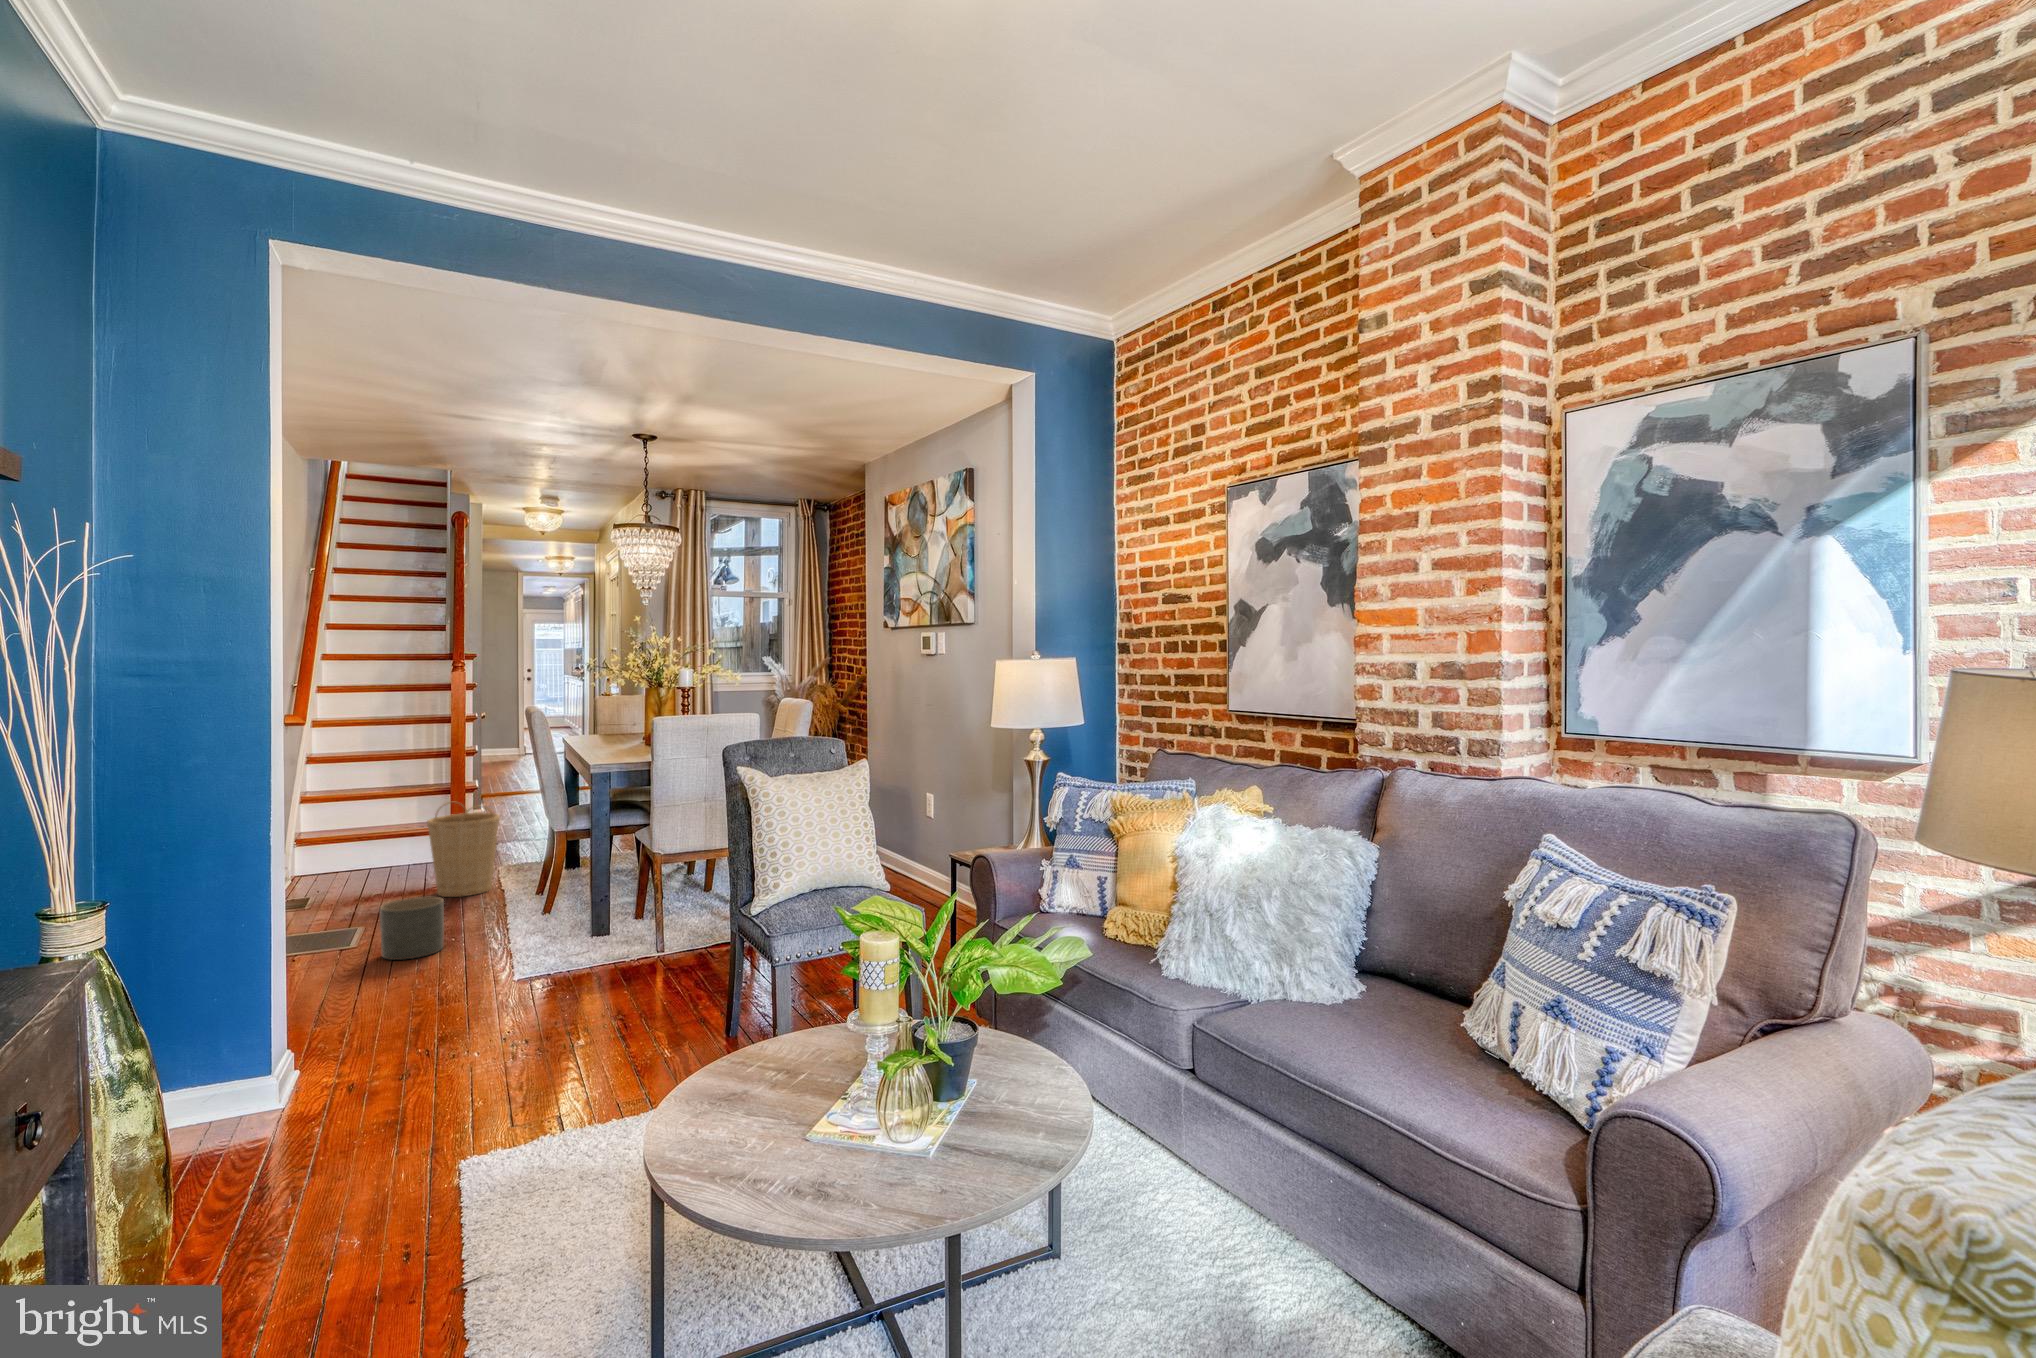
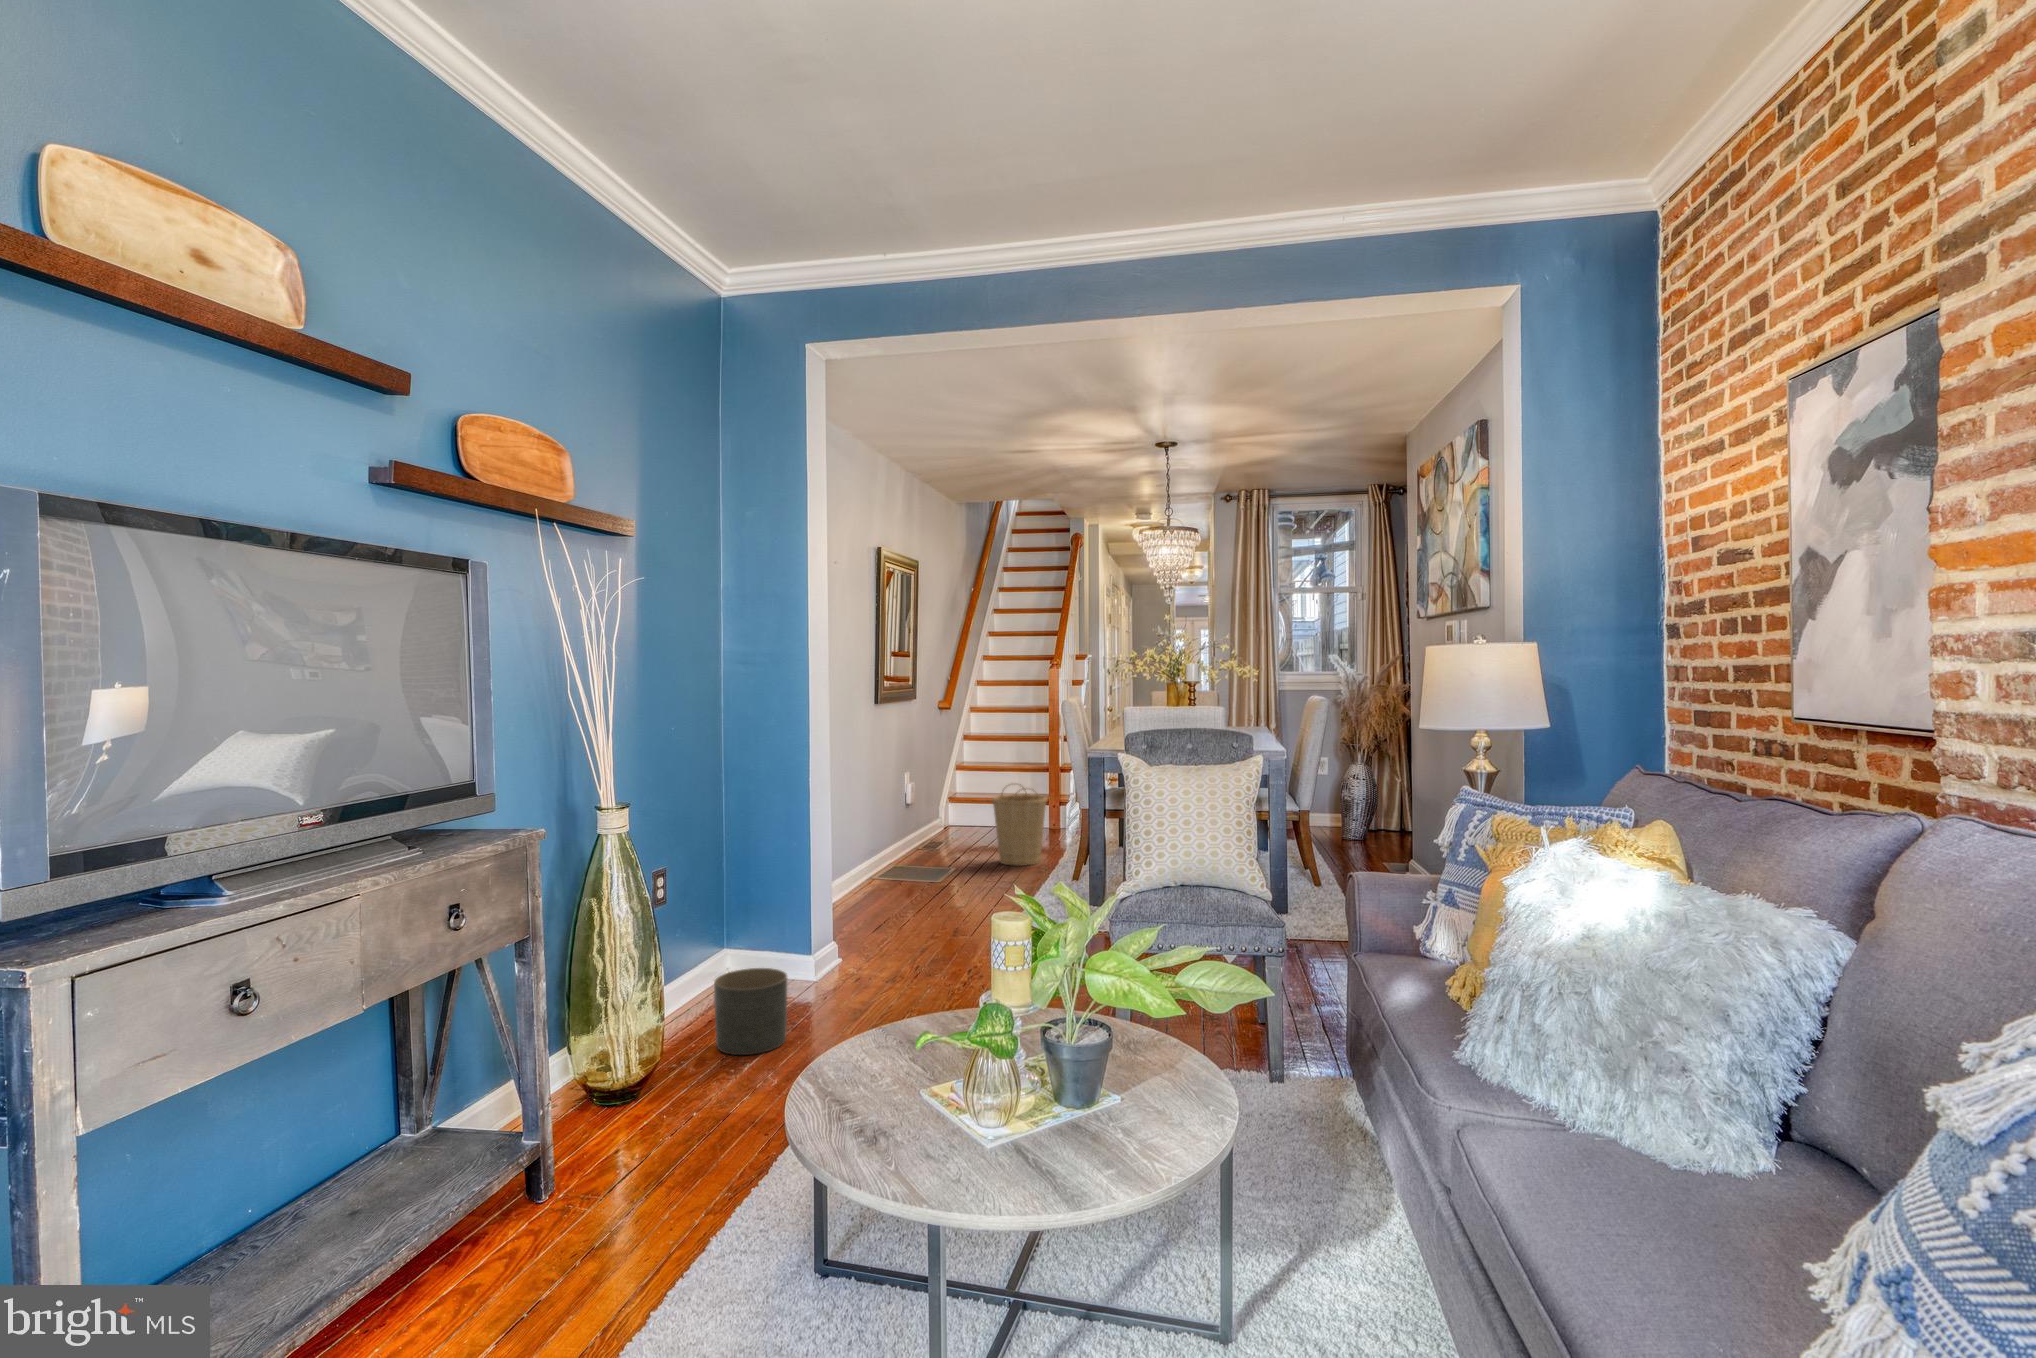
planter: present [380,897,444,960] -> present [714,968,787,1055]

